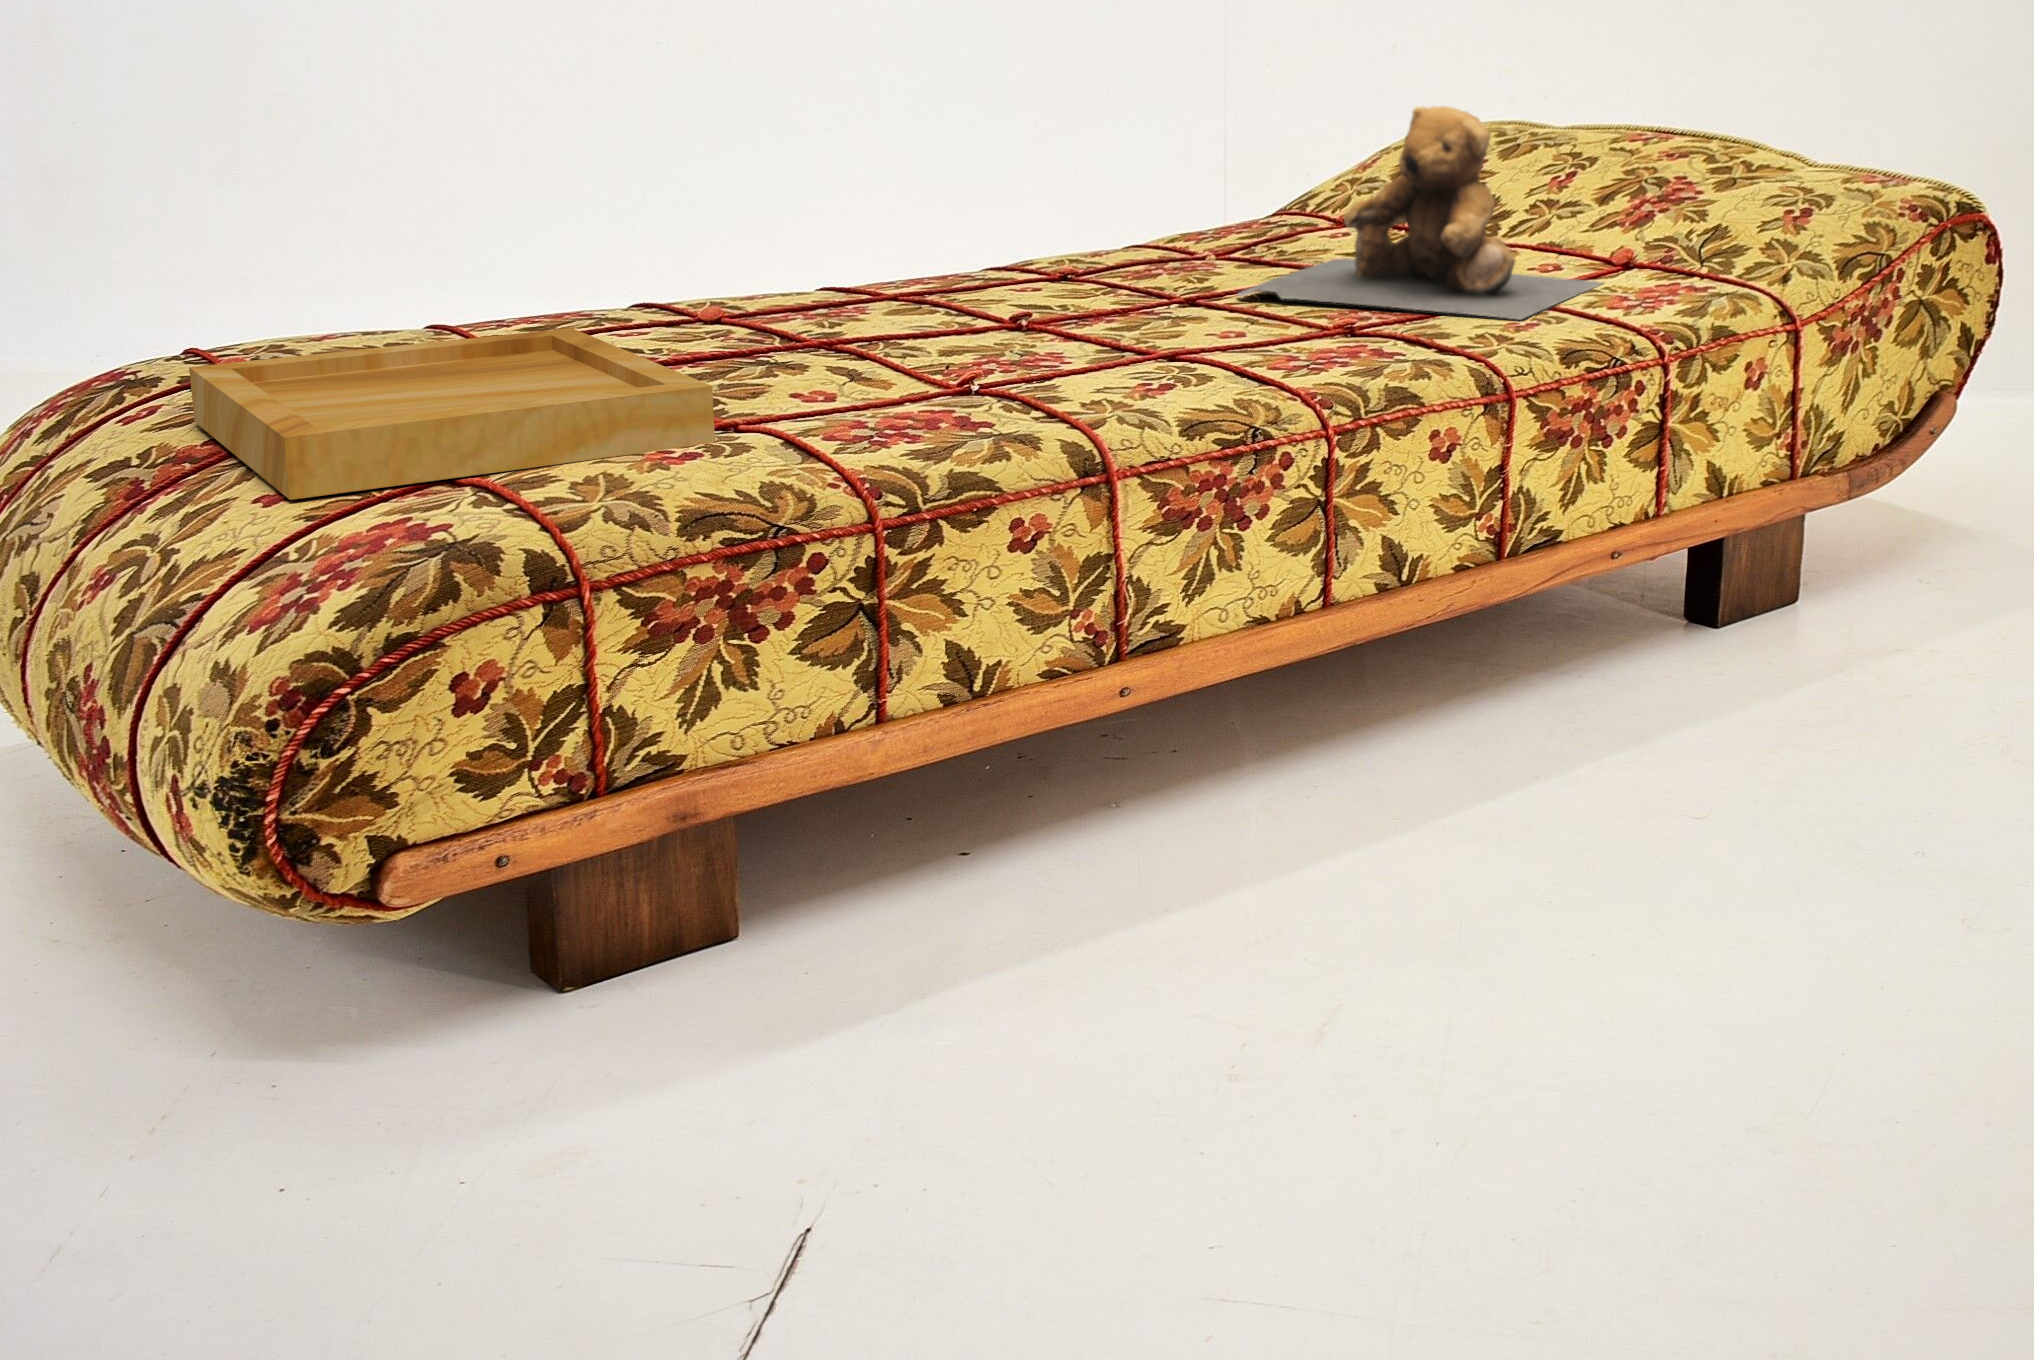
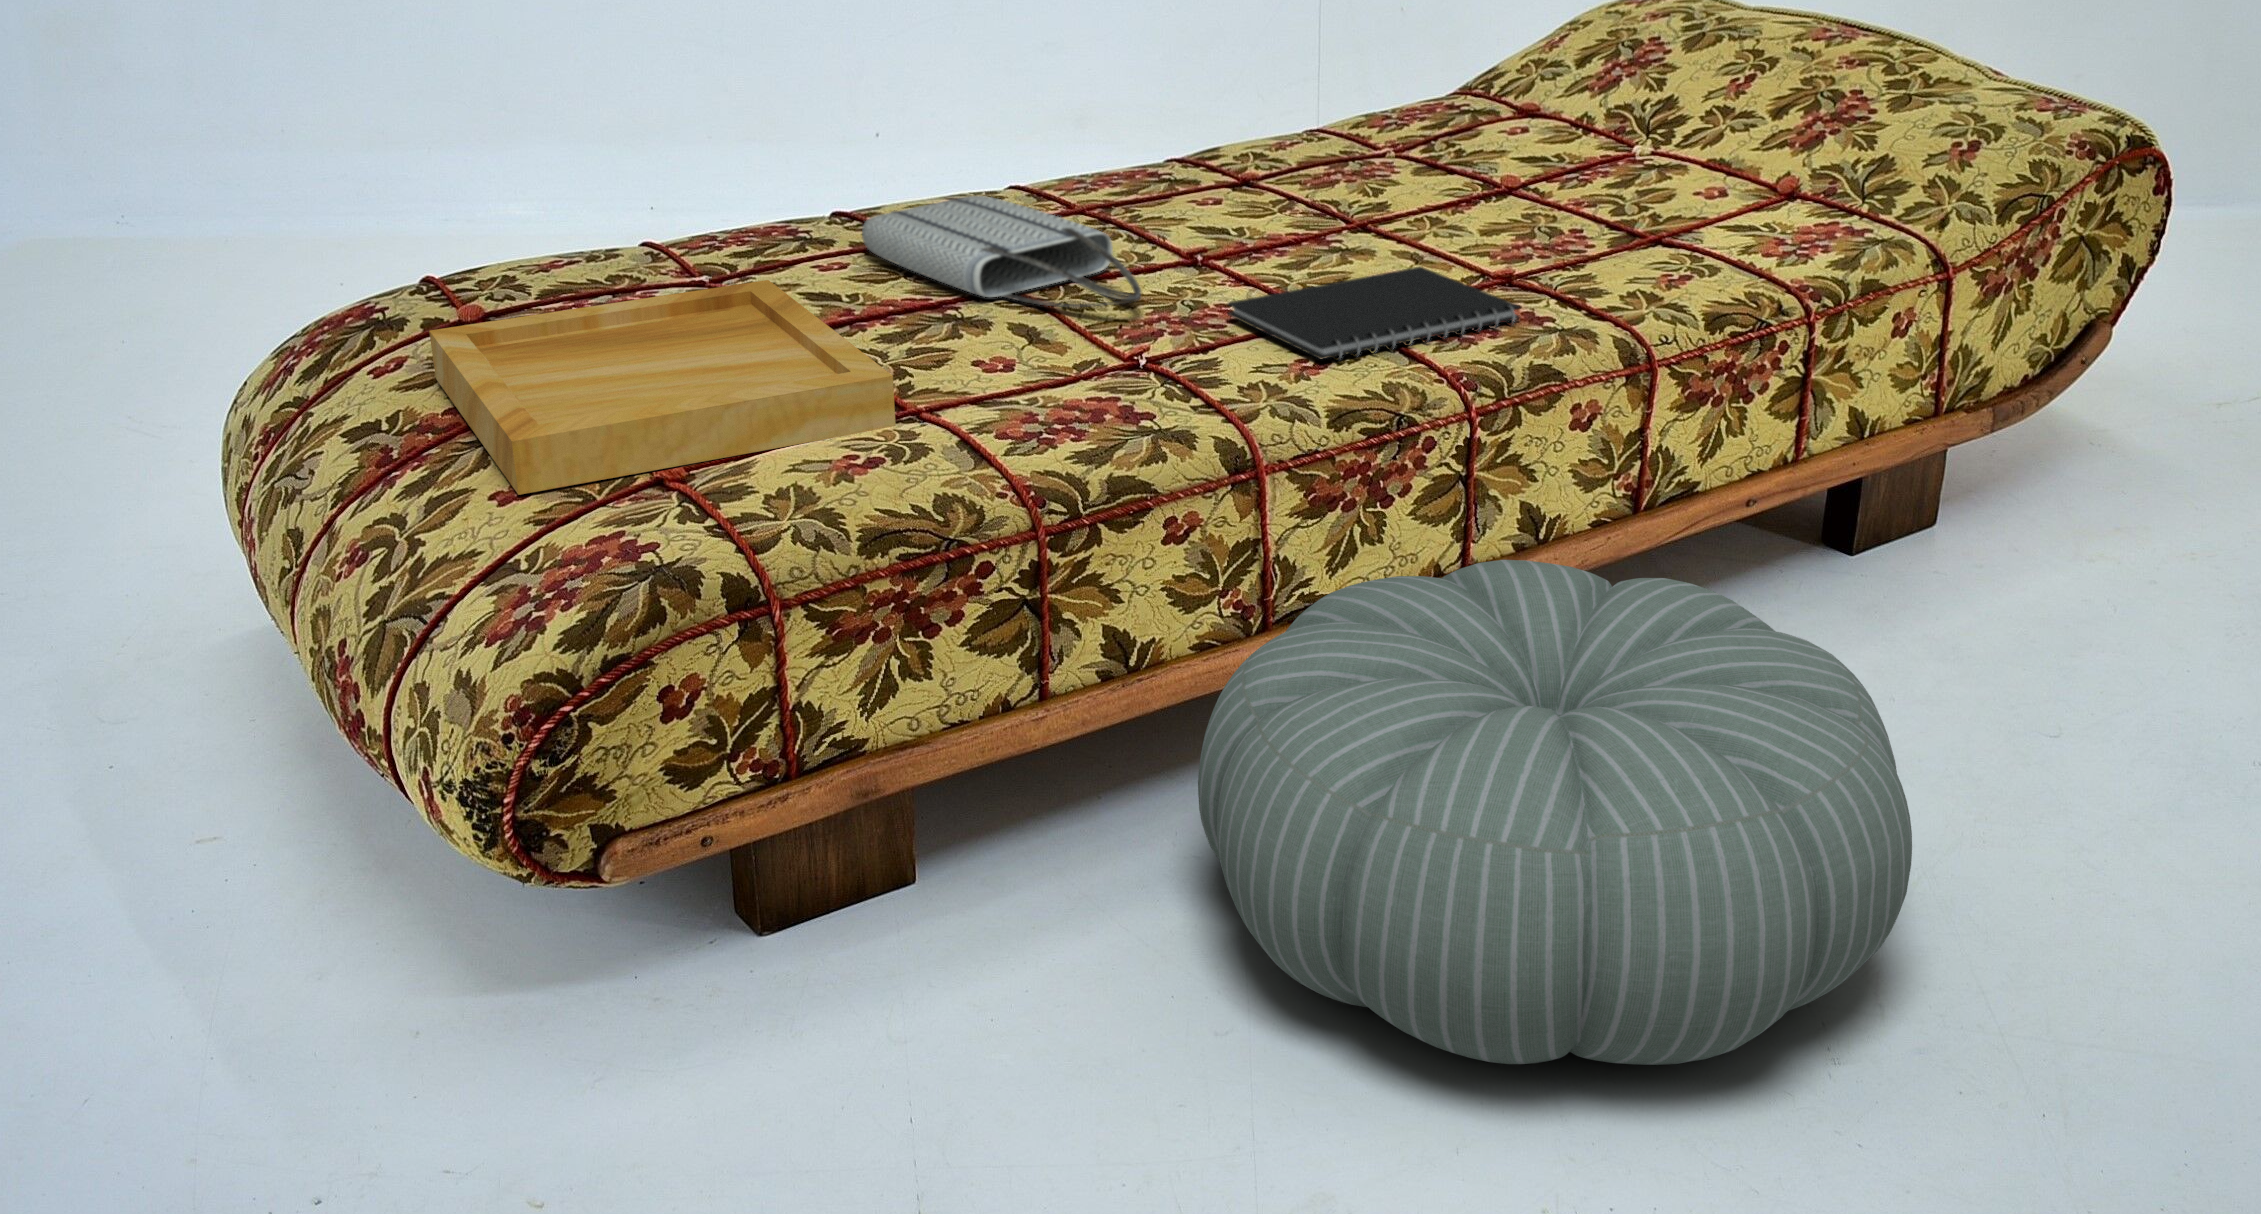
teddy bear: present [1238,106,1602,319] -> none [1397,35,1766,269]
tote bag: none [672,273,976,355] -> present [862,196,1142,307]
notebook: none [1067,317,1372,385] -> present [1228,267,1521,361]
pouf: none [1057,576,1819,1065] -> present [1198,560,1912,1065]

